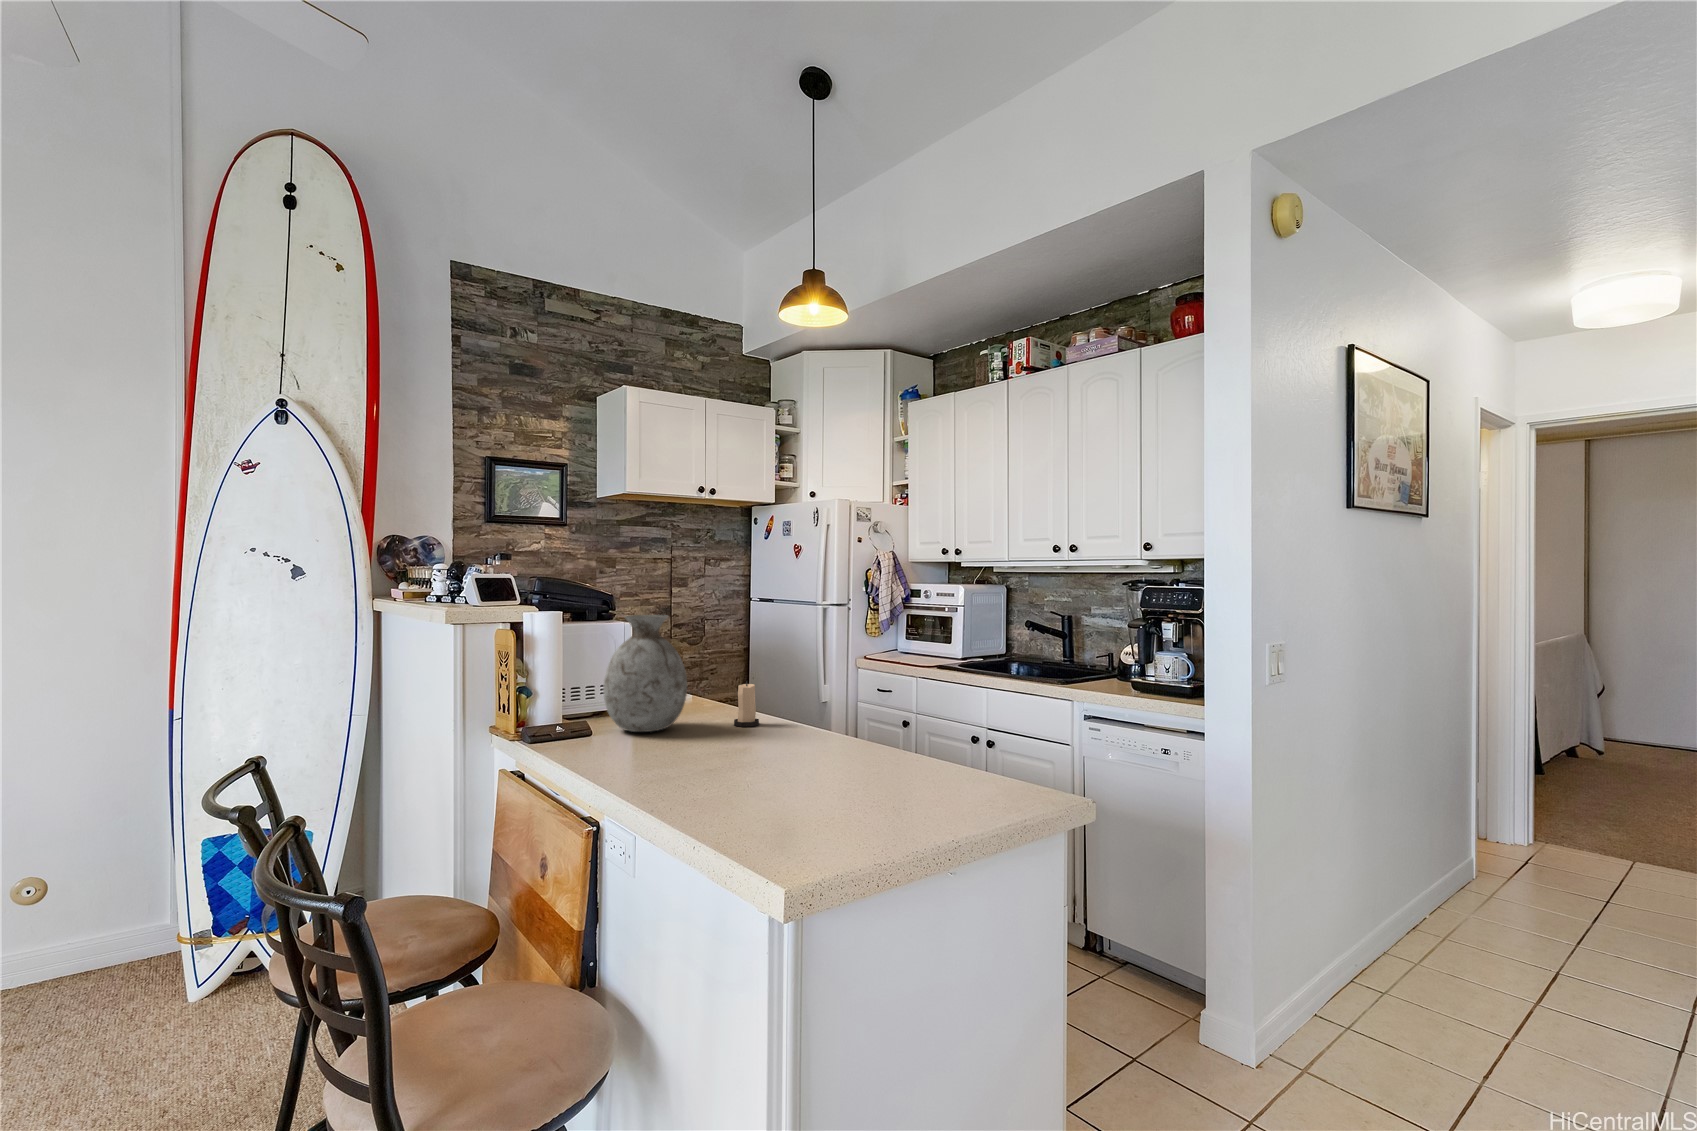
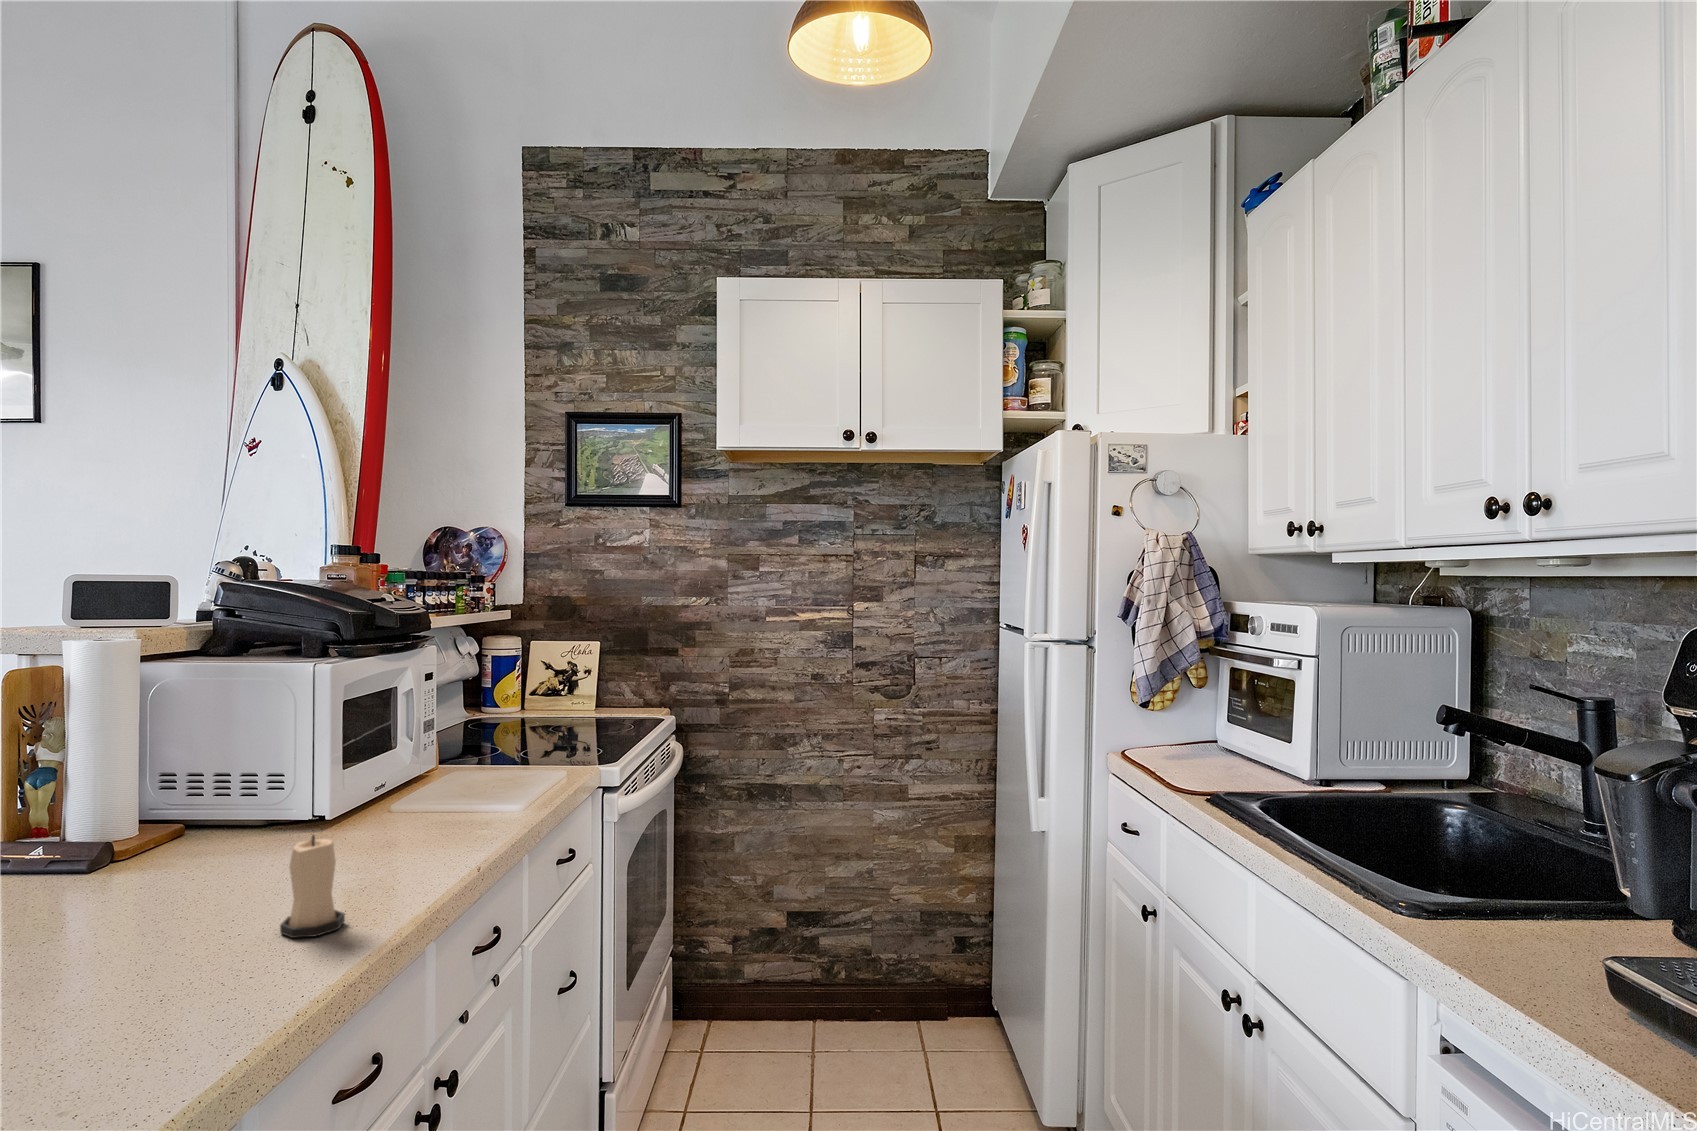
vase: present [603,615,687,732] -> none [59,676,251,910]

